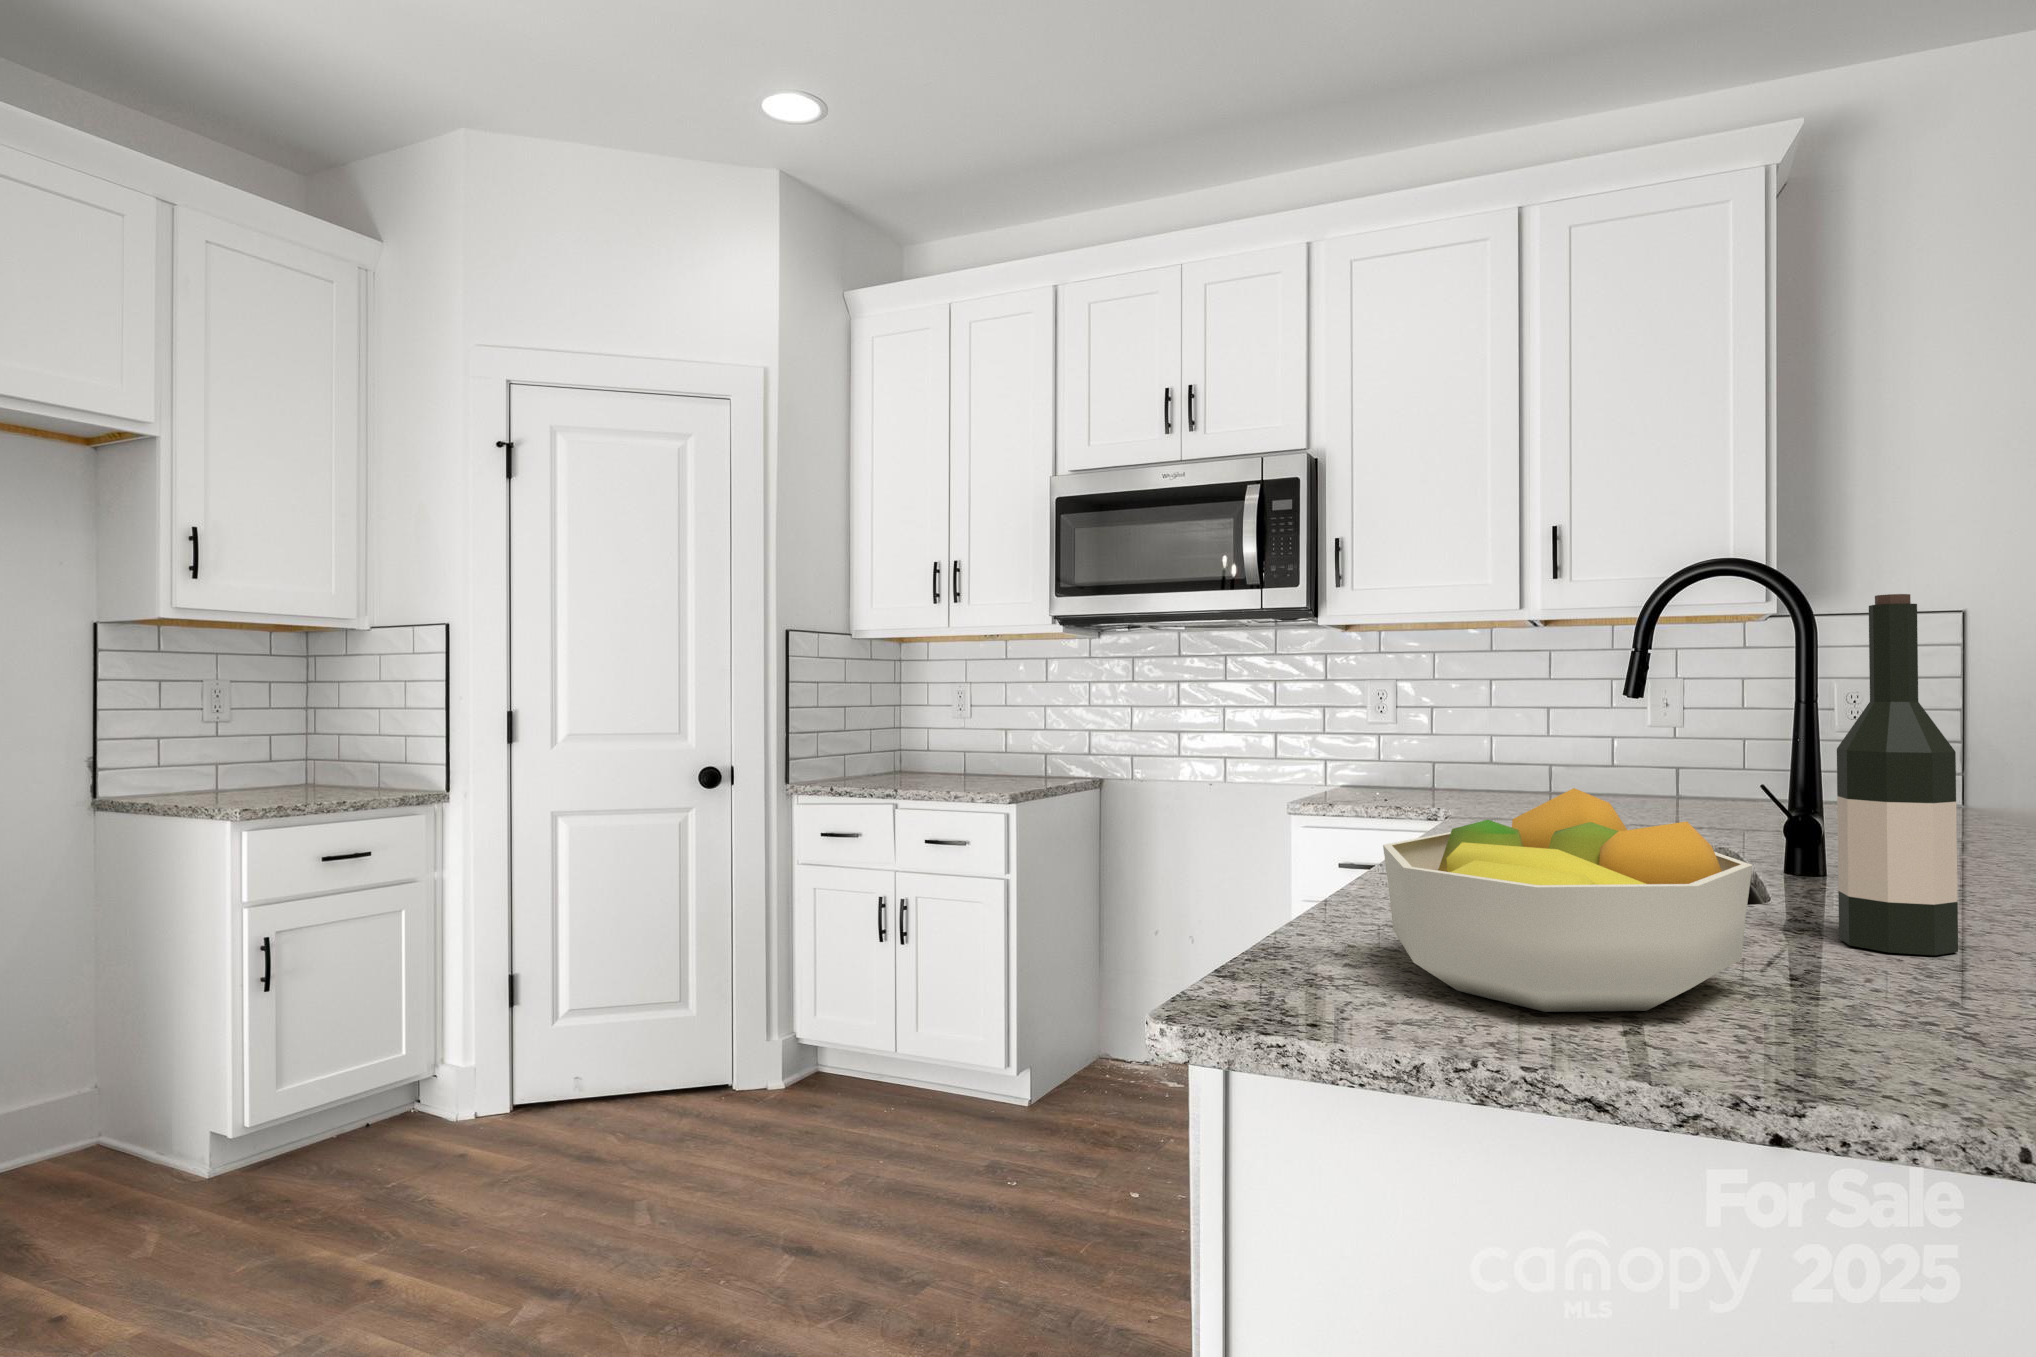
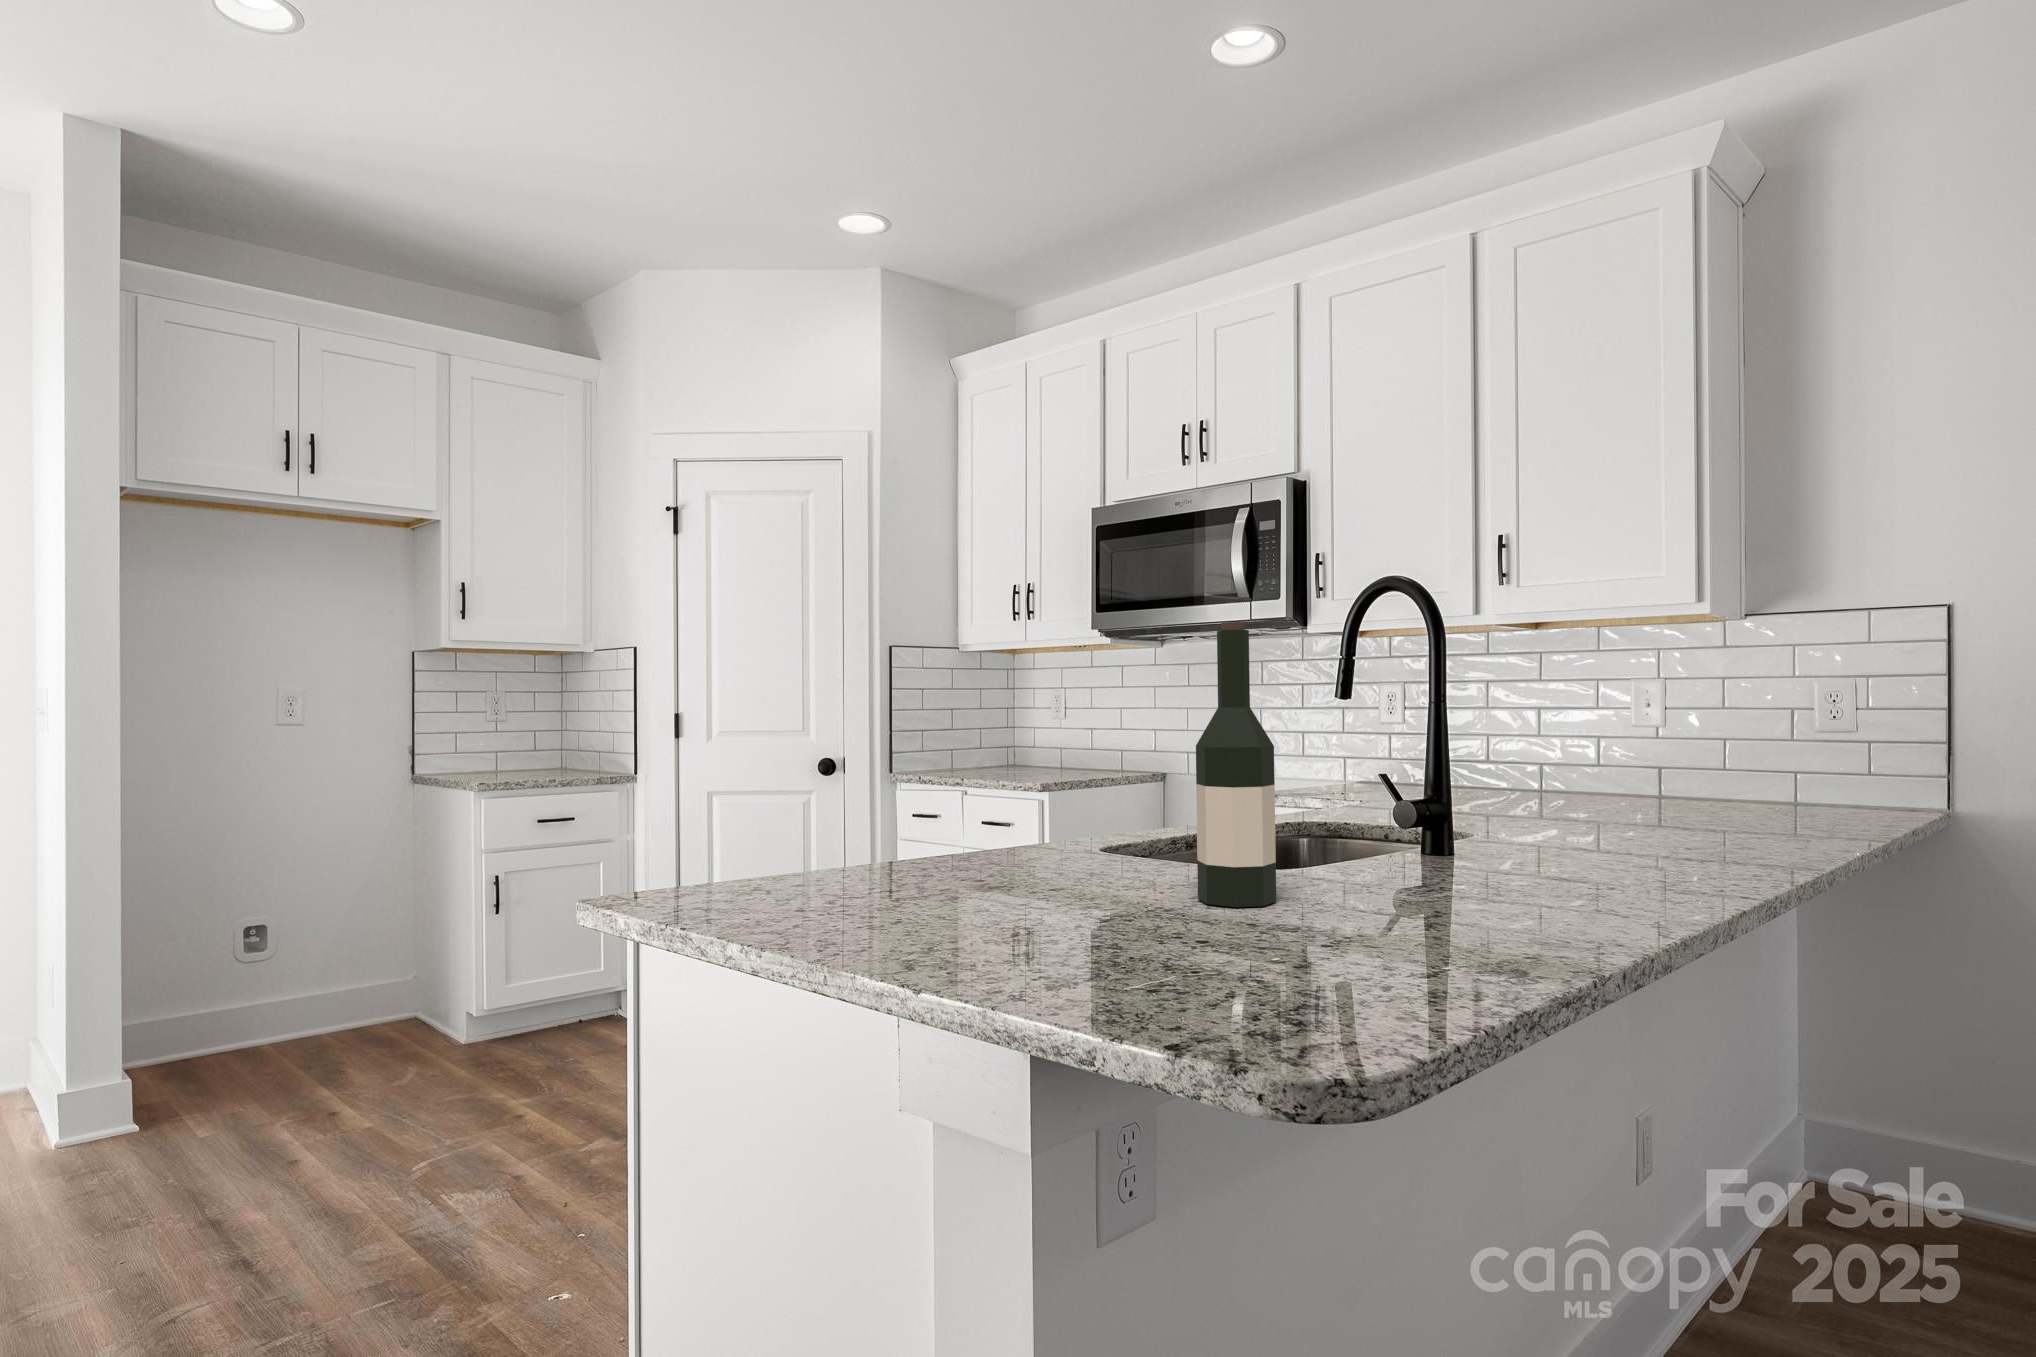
fruit bowl: present [1383,788,1753,1012] -> none [760,772,1047,926]

